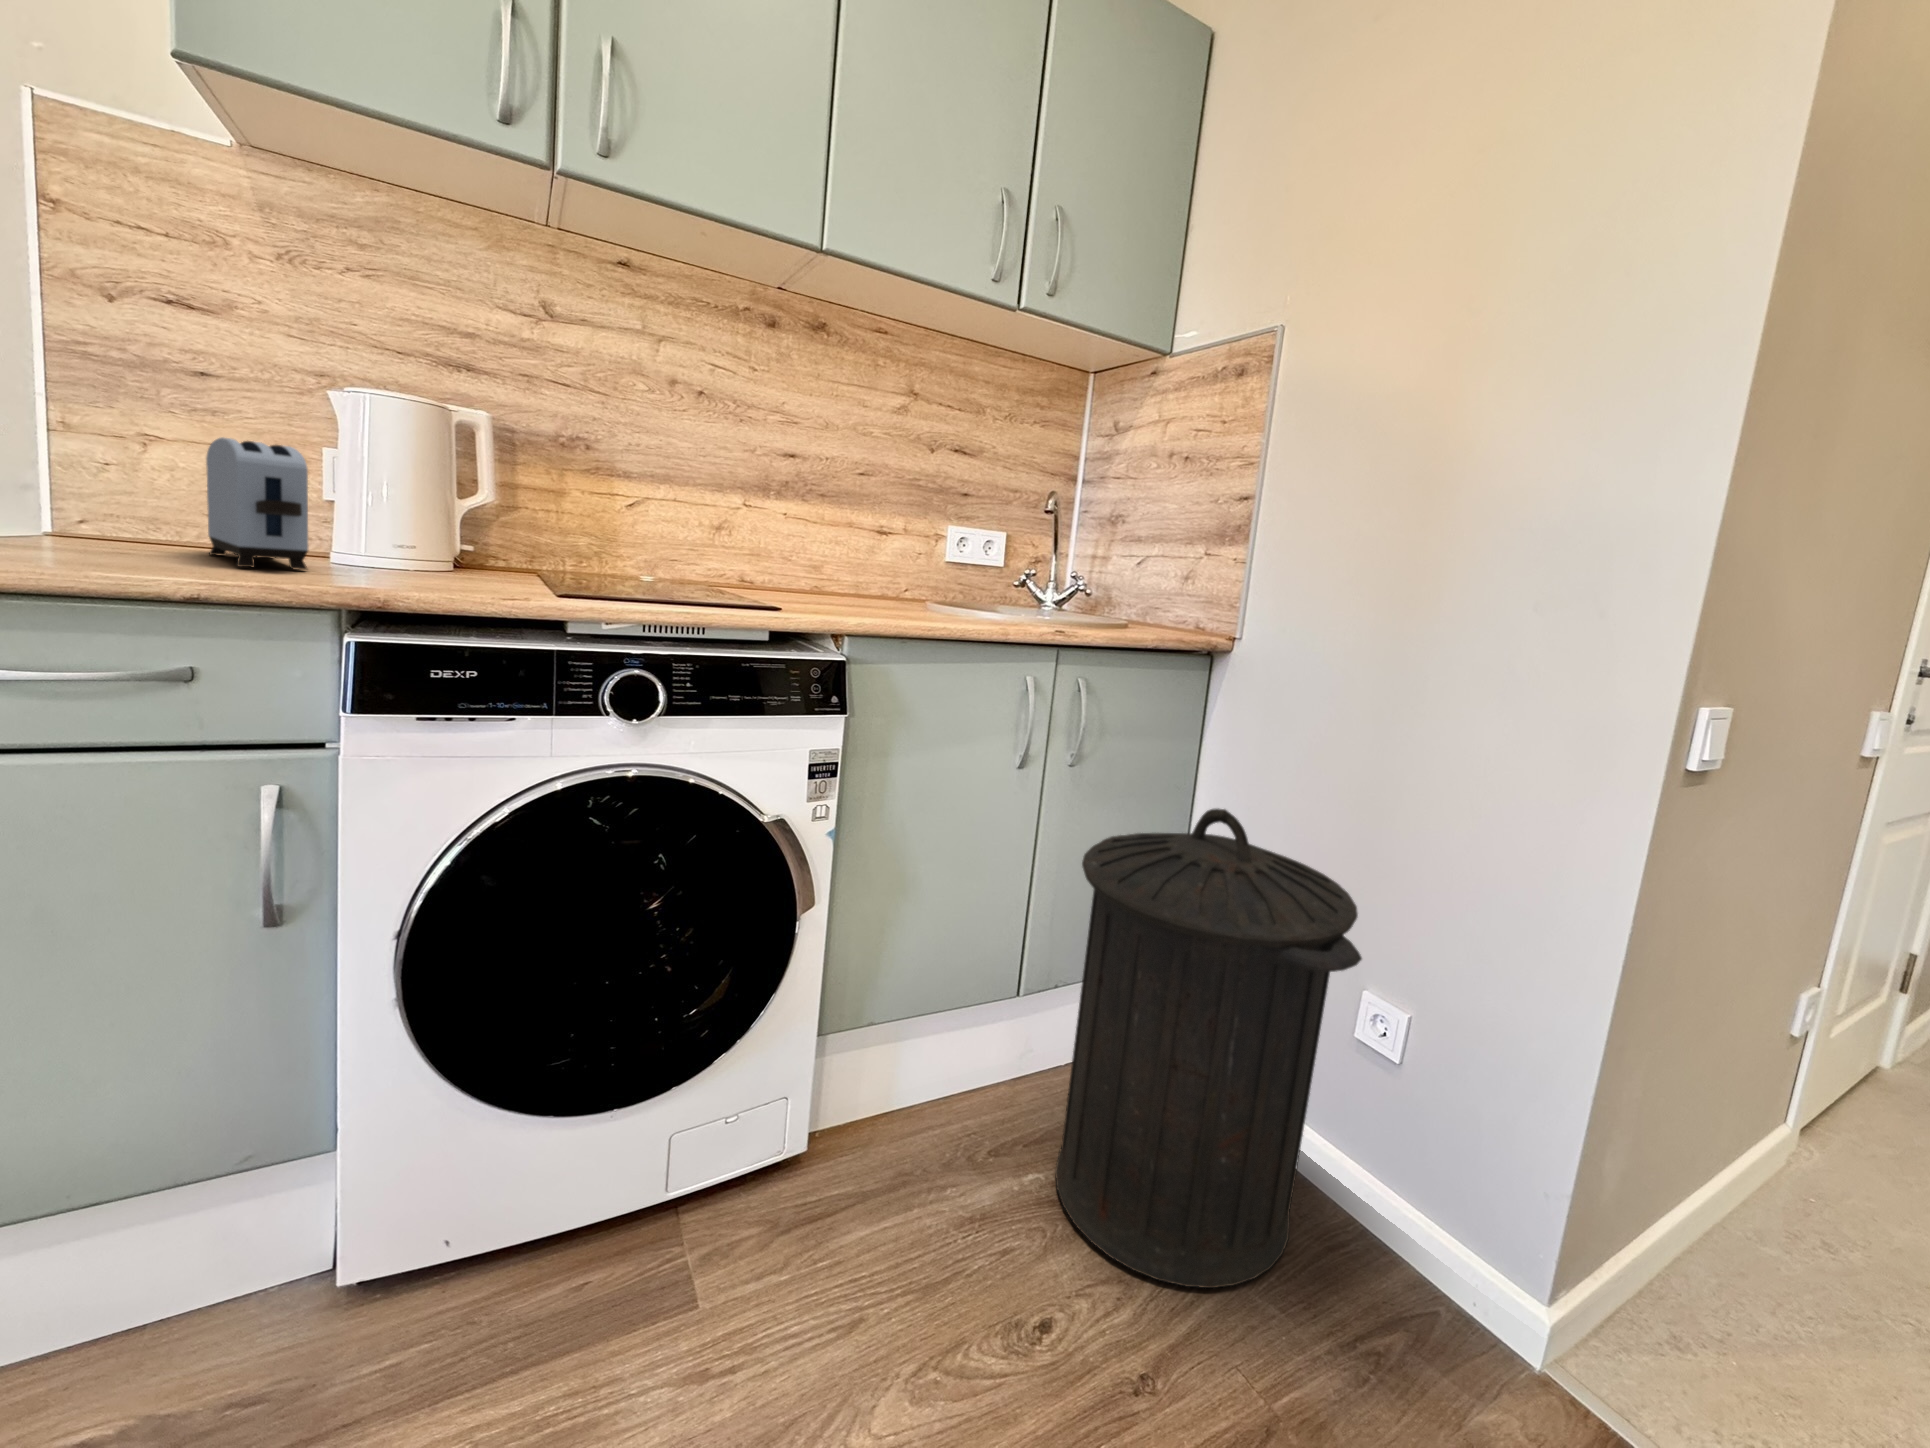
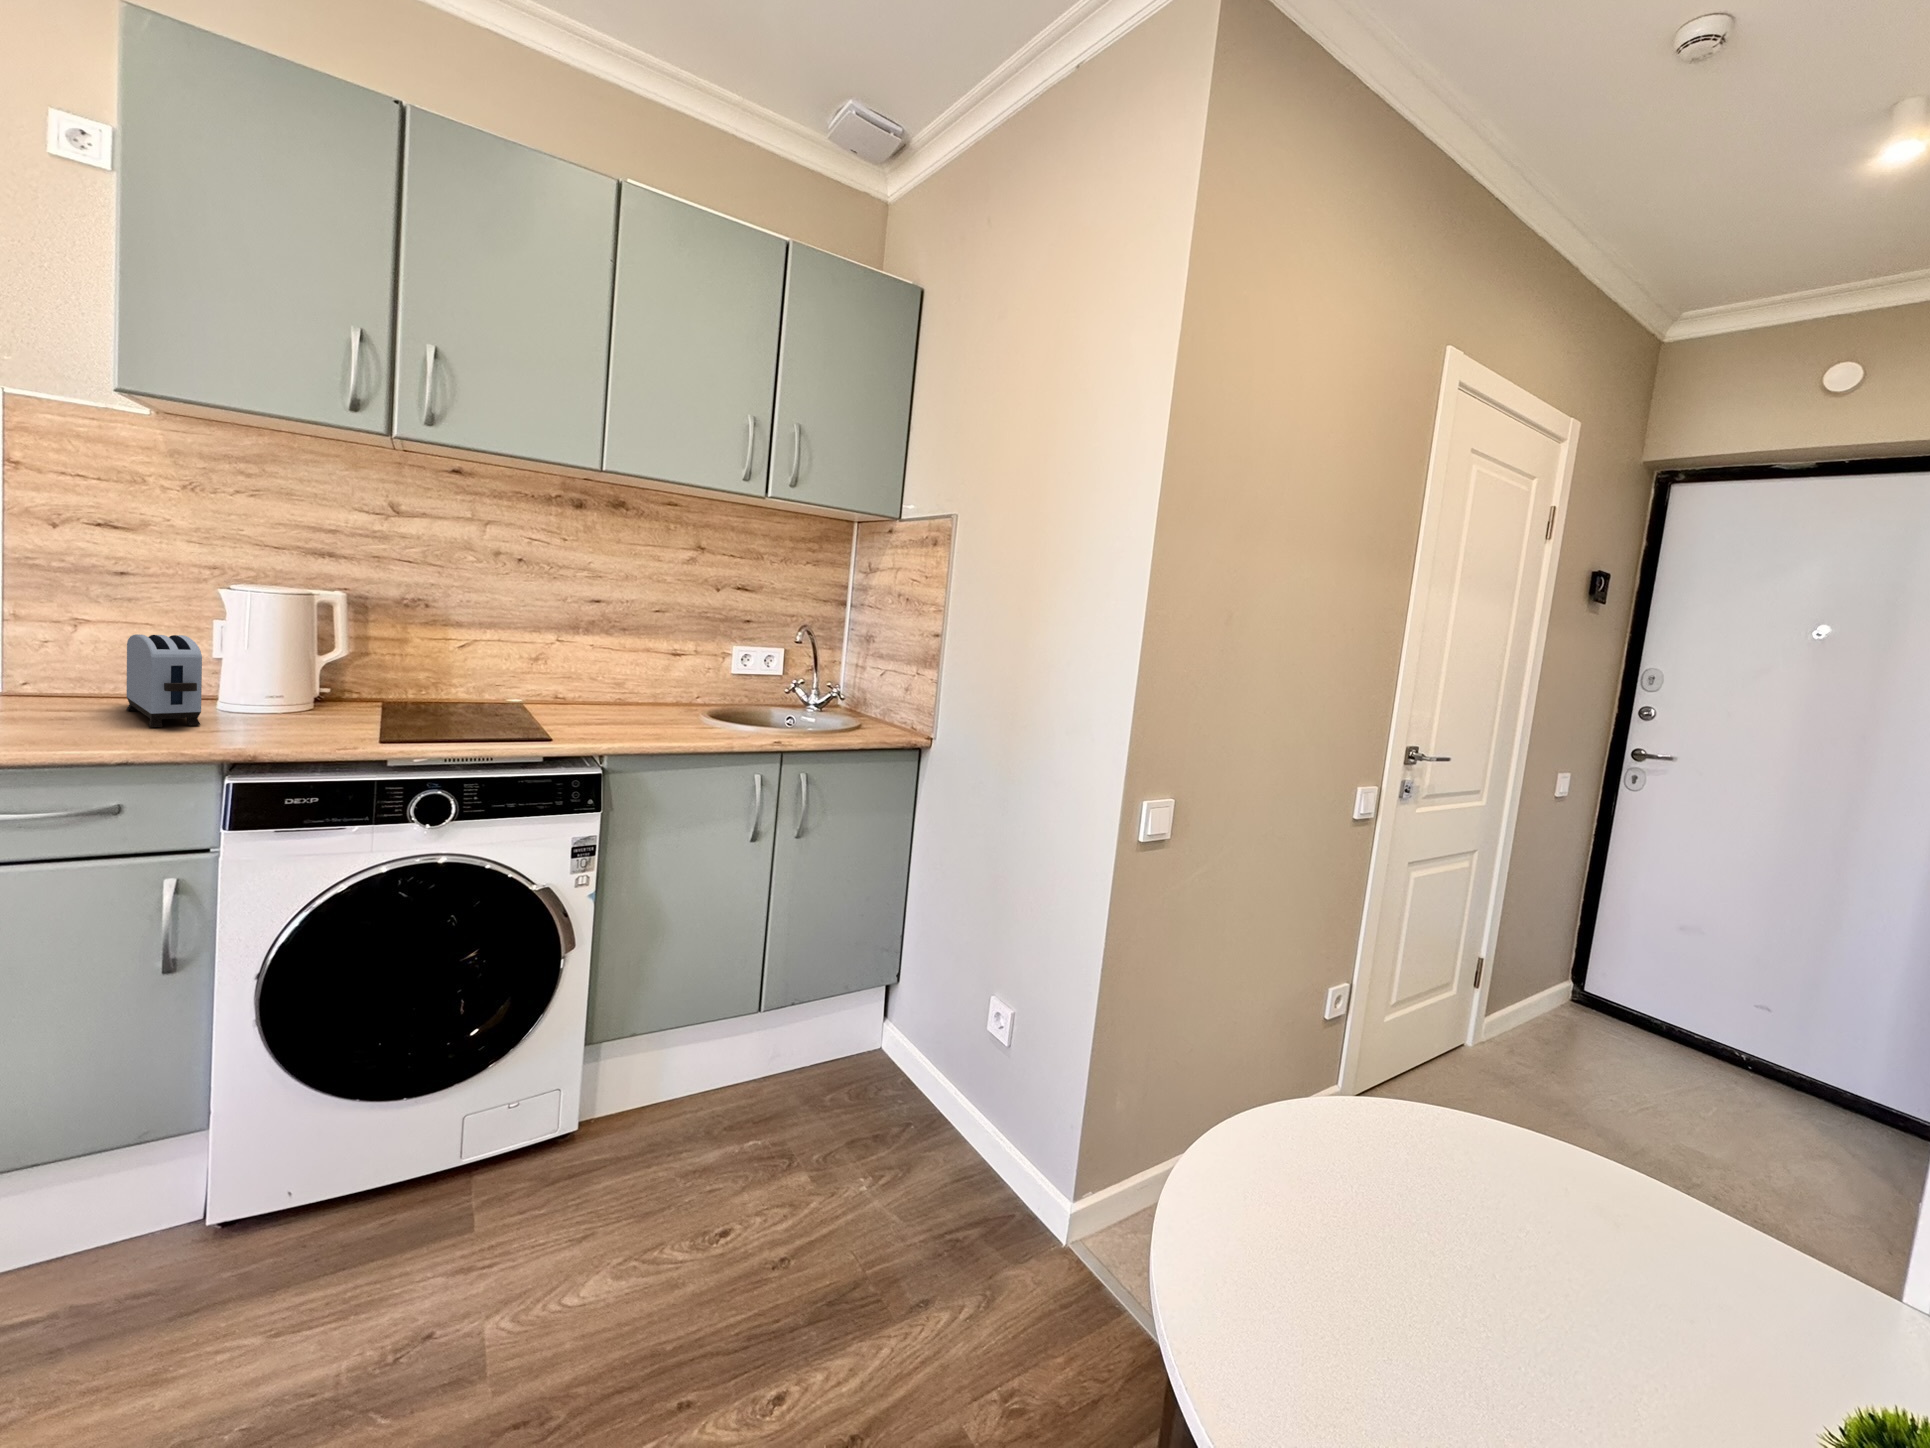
trash can: present [1055,808,1362,1288] -> none [769,871,972,1209]

